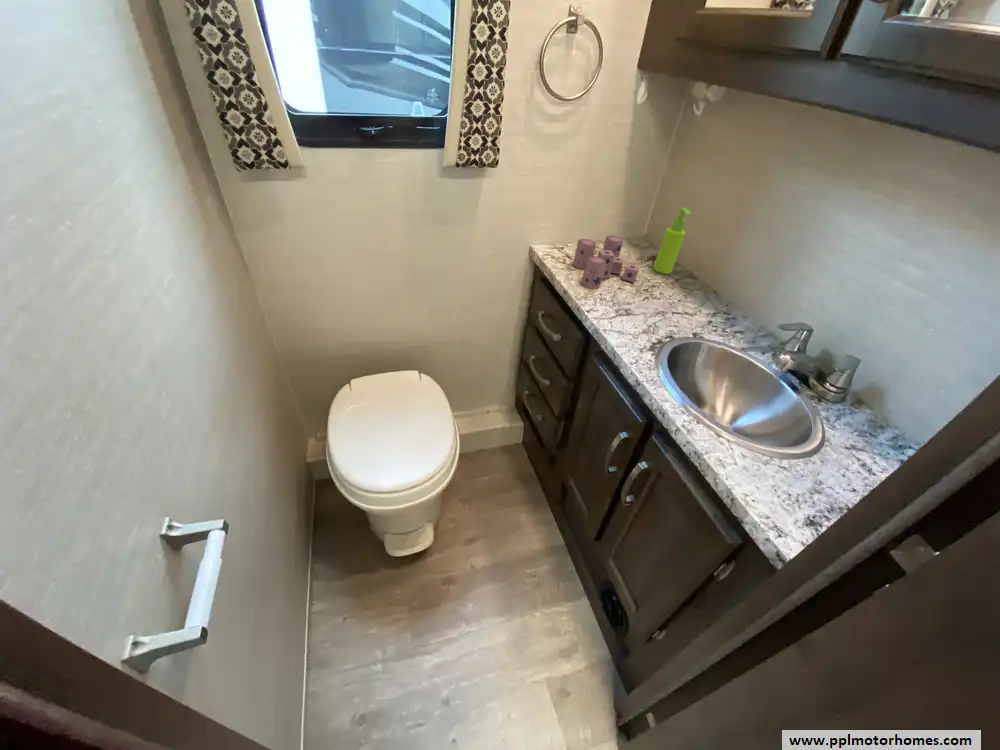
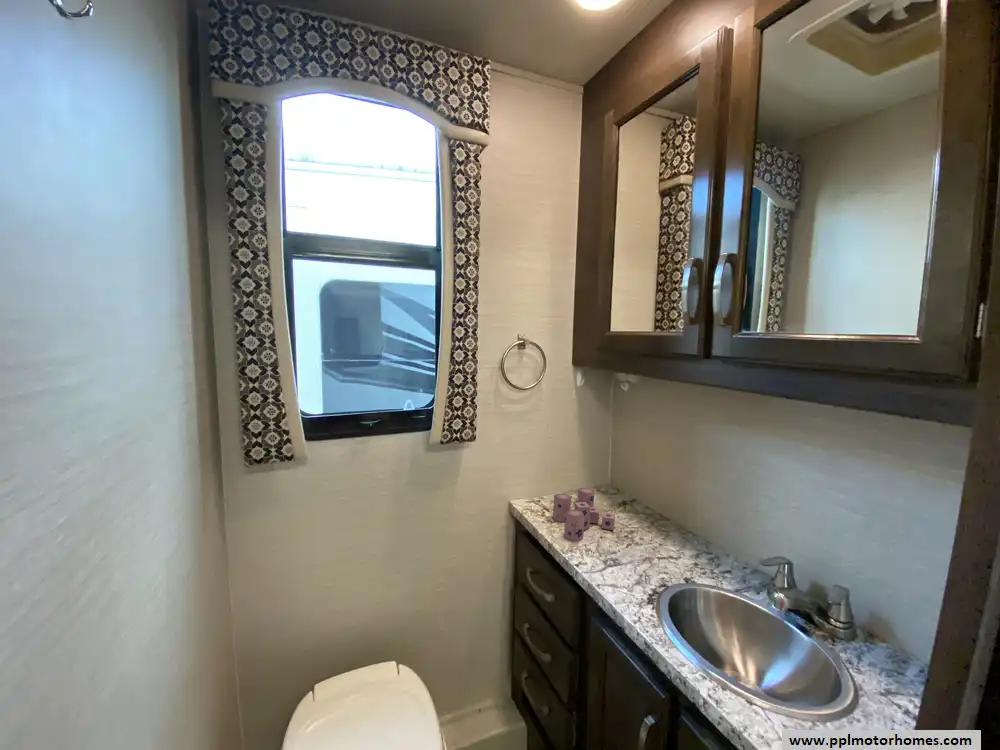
soap dispenser: present [654,207,691,274] -> none [627,458,647,518]

